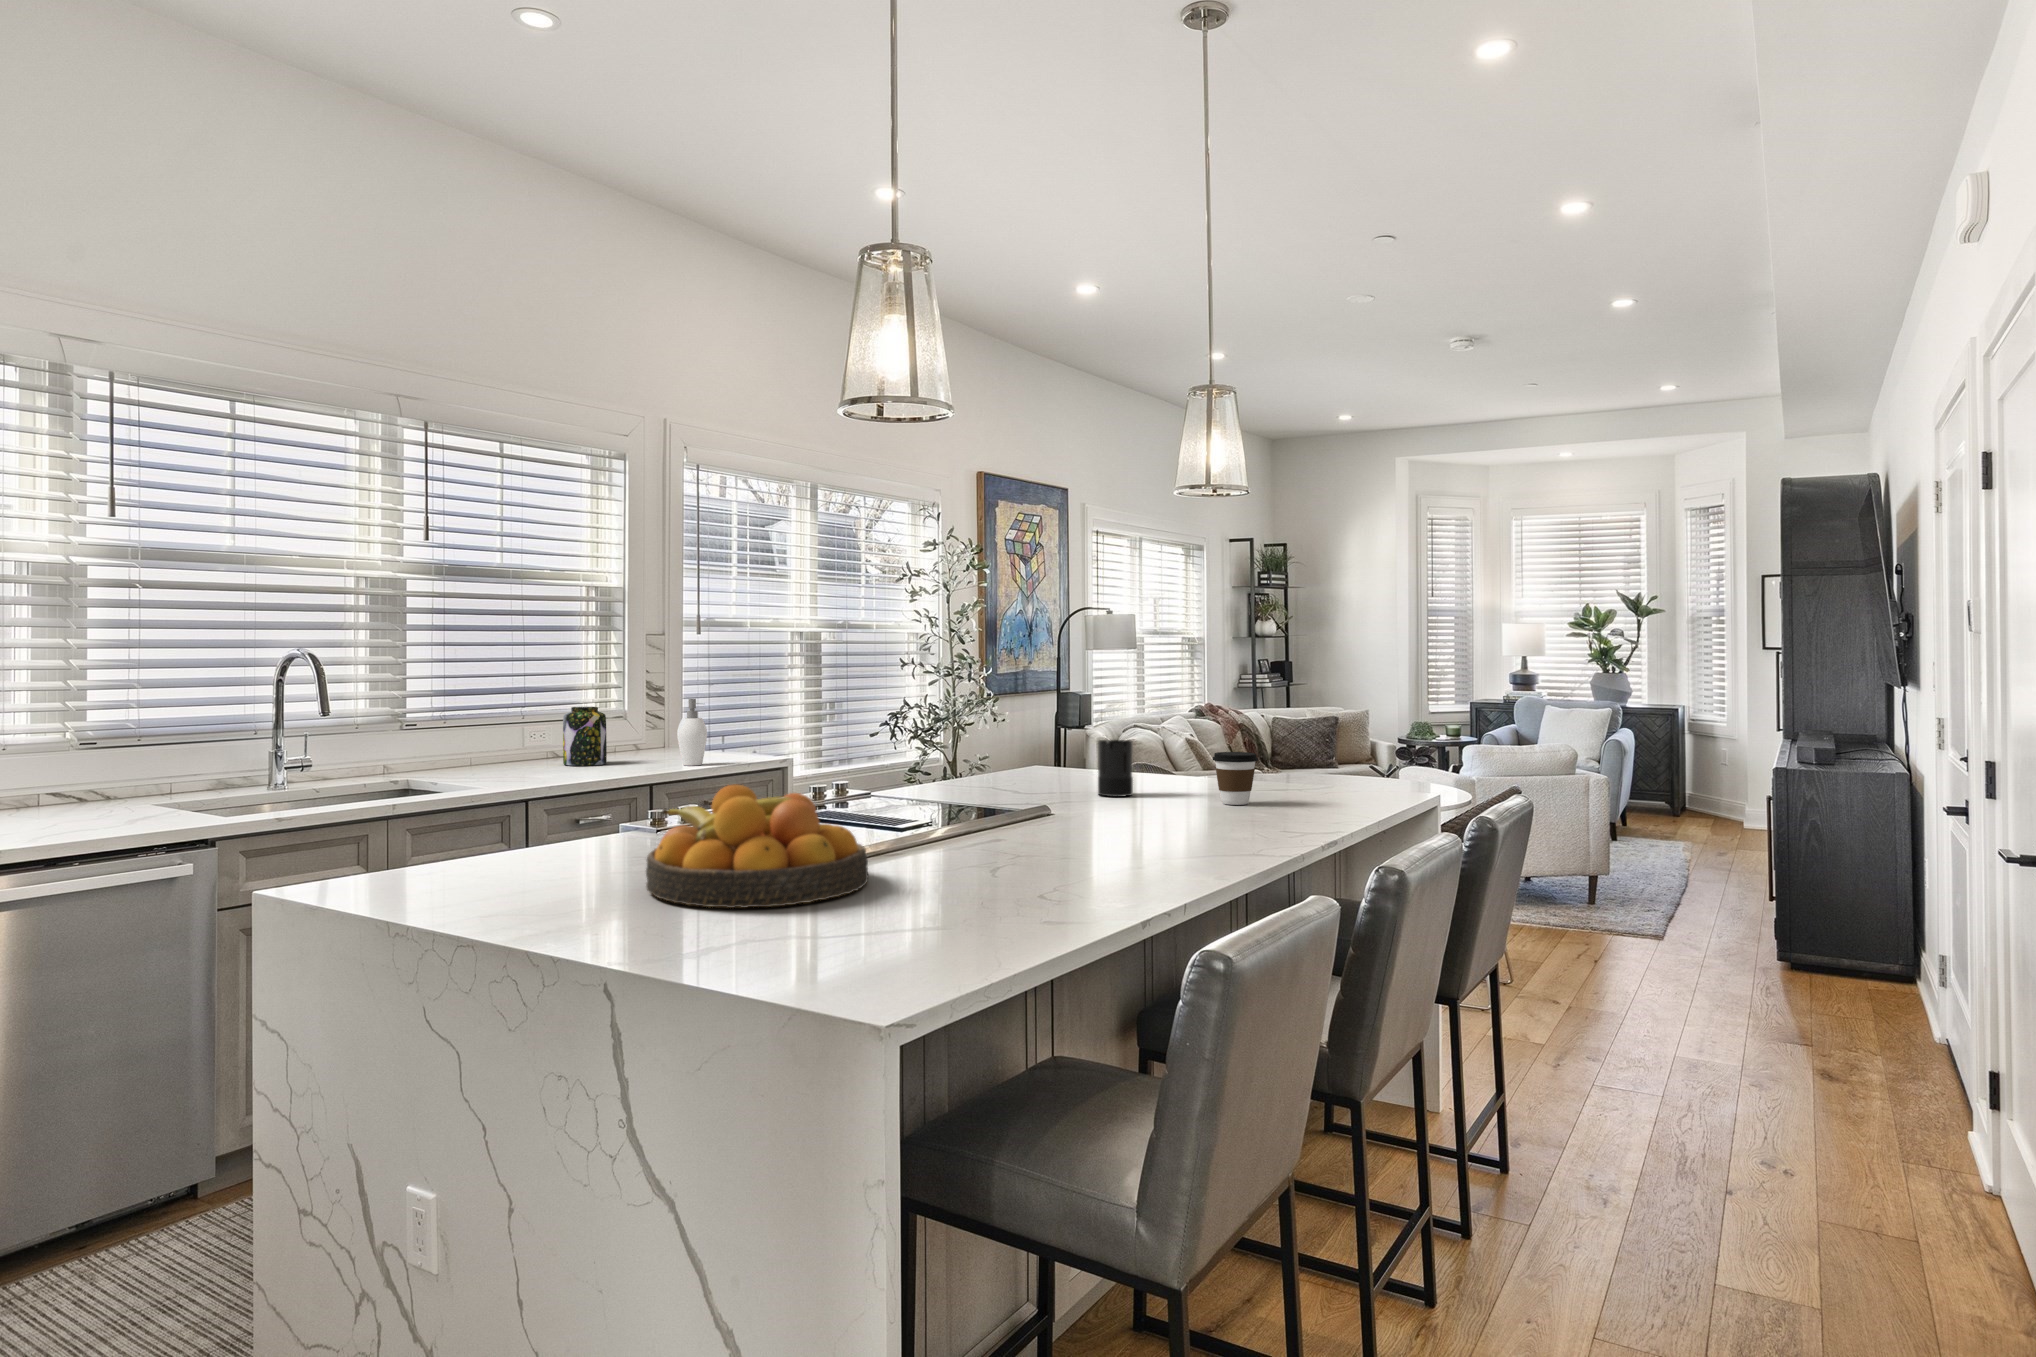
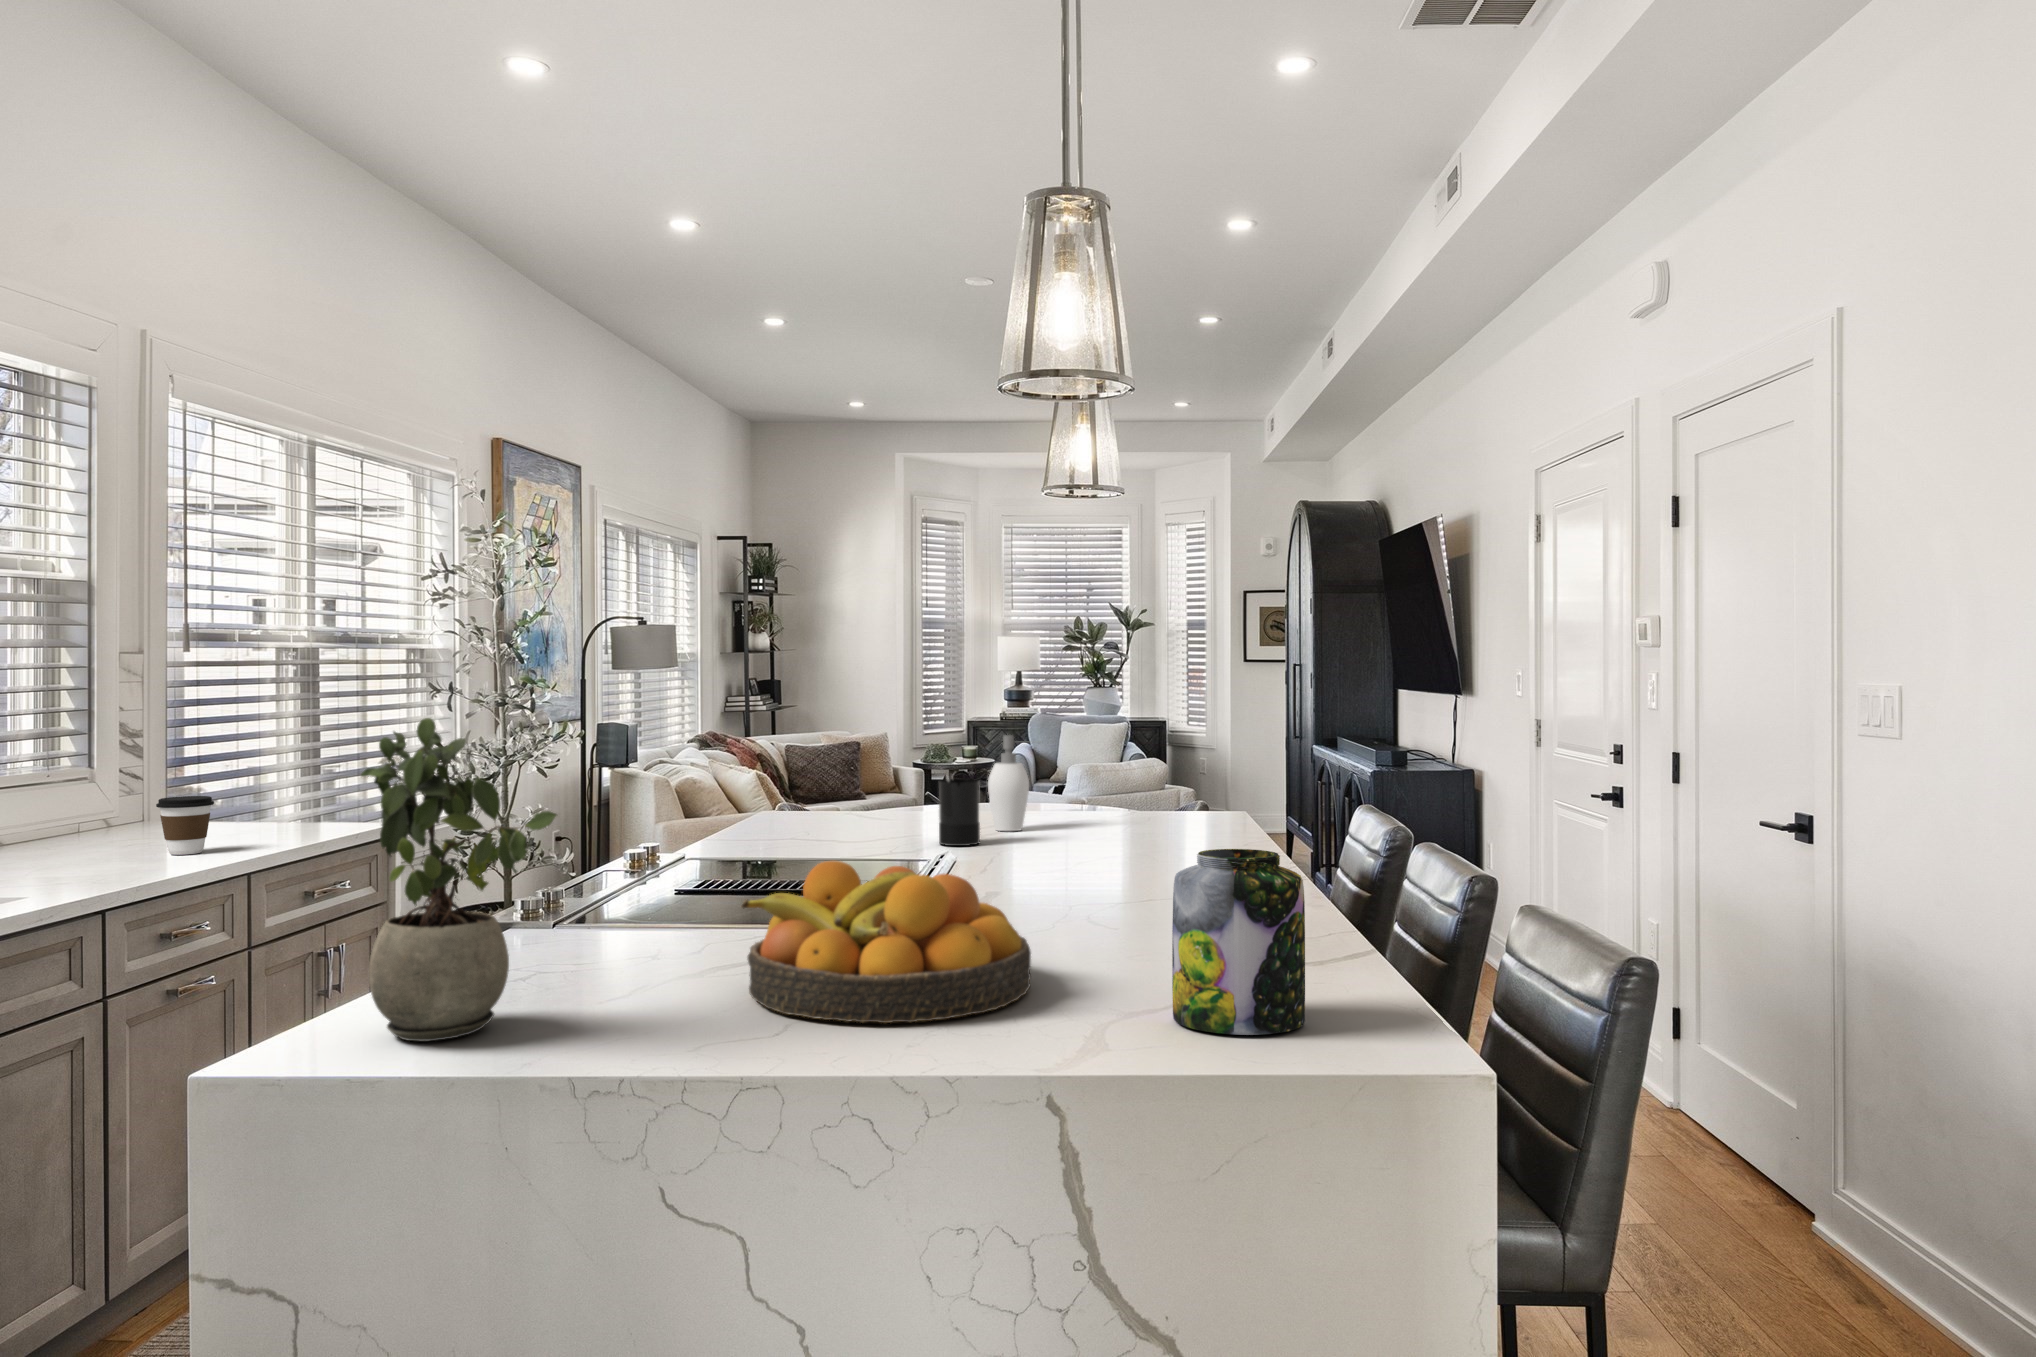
potted plant: none [404,668,503,883] -> present [361,718,557,1041]
soap dispenser: present [677,699,707,766] -> present [988,735,1029,831]
jar: present [563,707,607,766] -> present [1172,849,1305,1035]
coffee cup: present [1213,752,1258,805] -> present [156,796,214,855]

